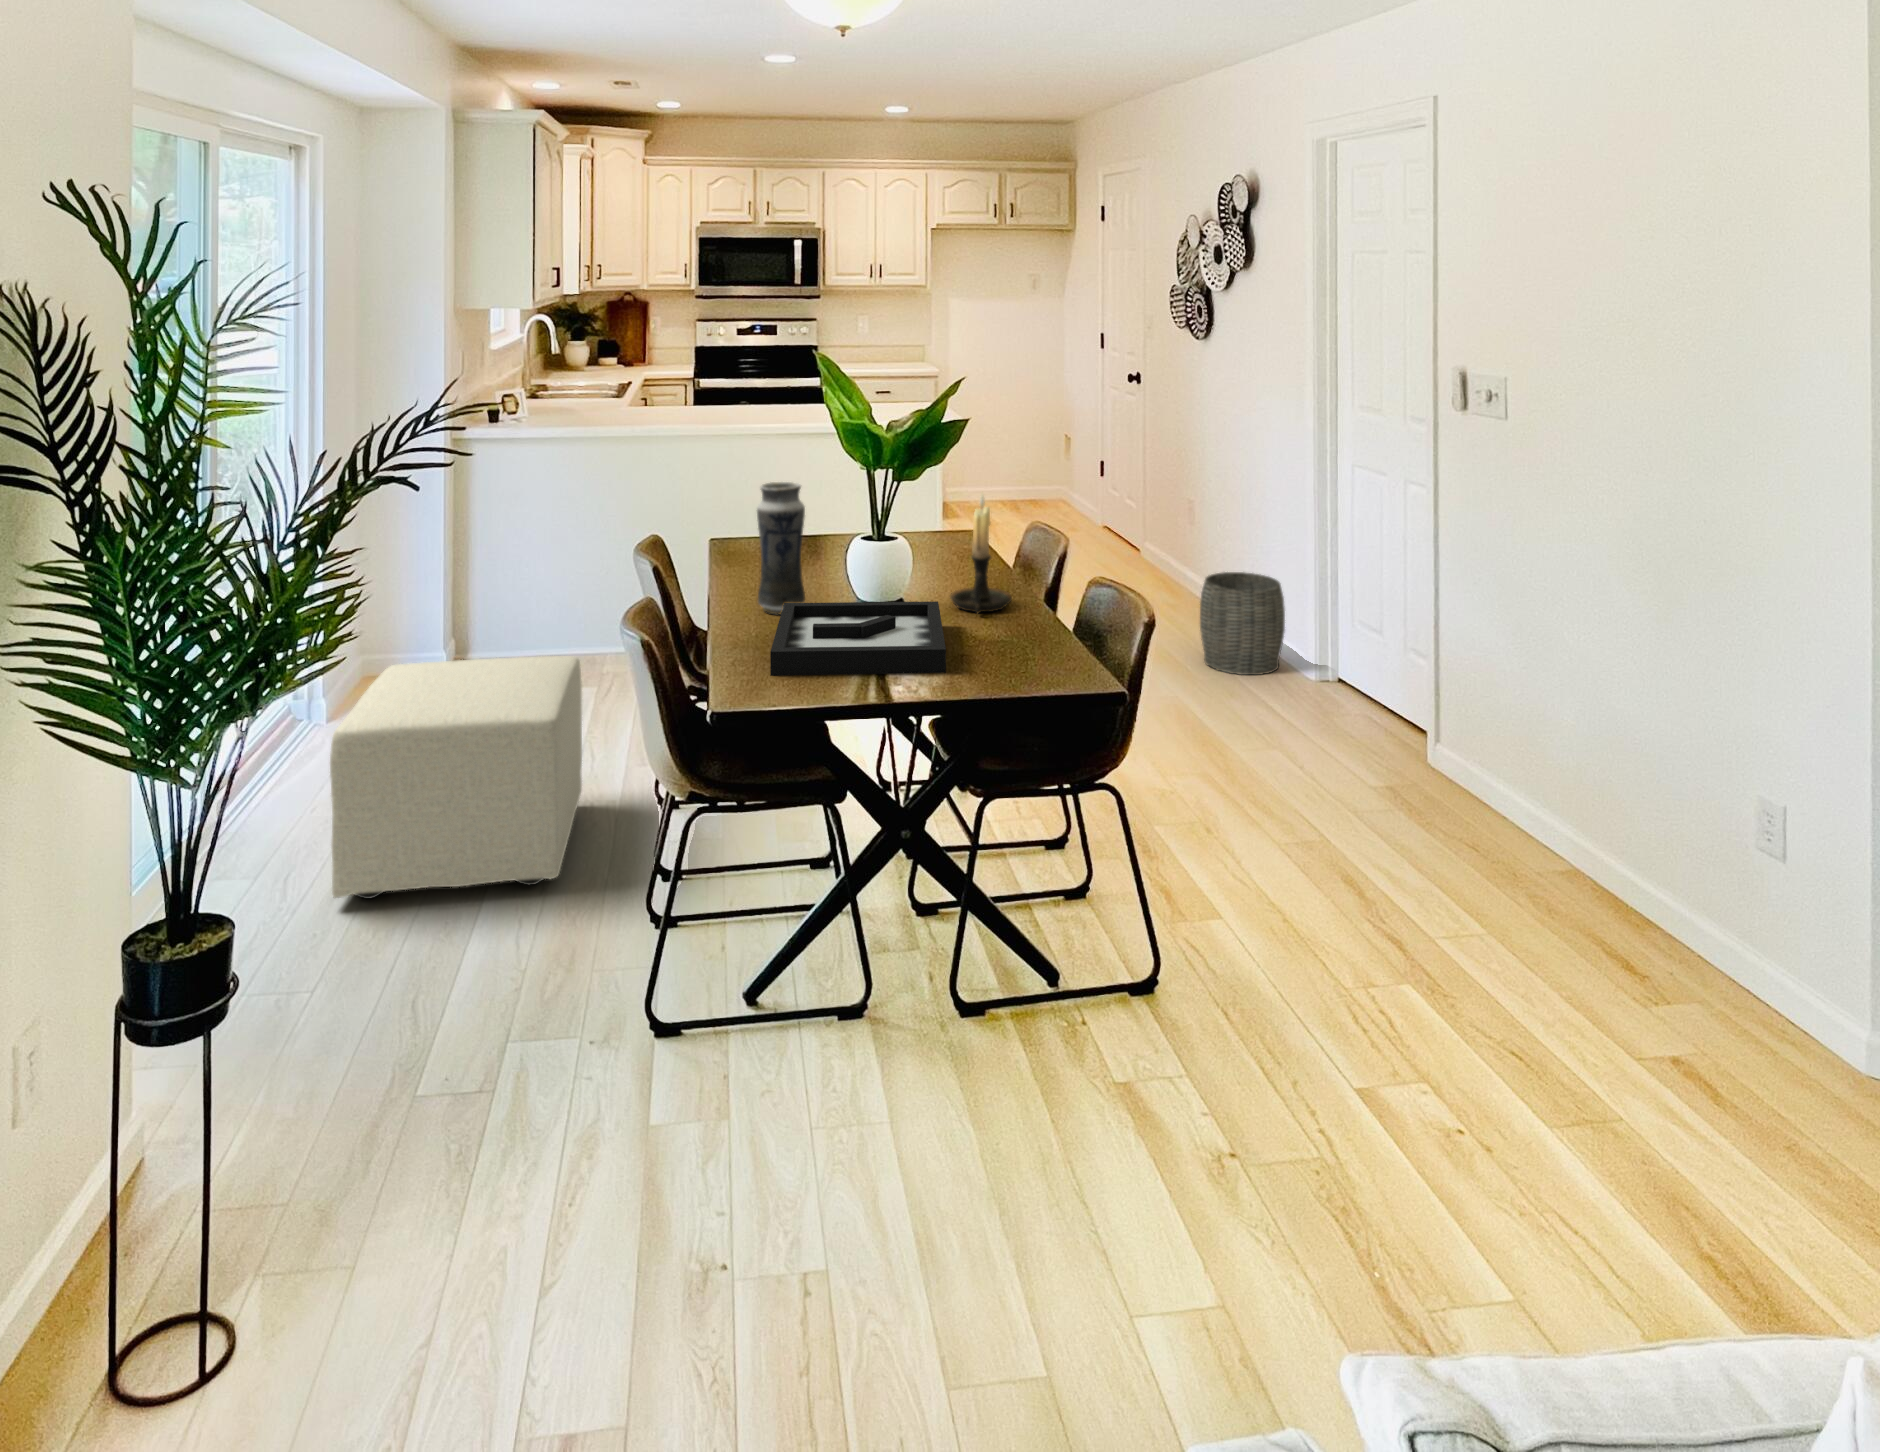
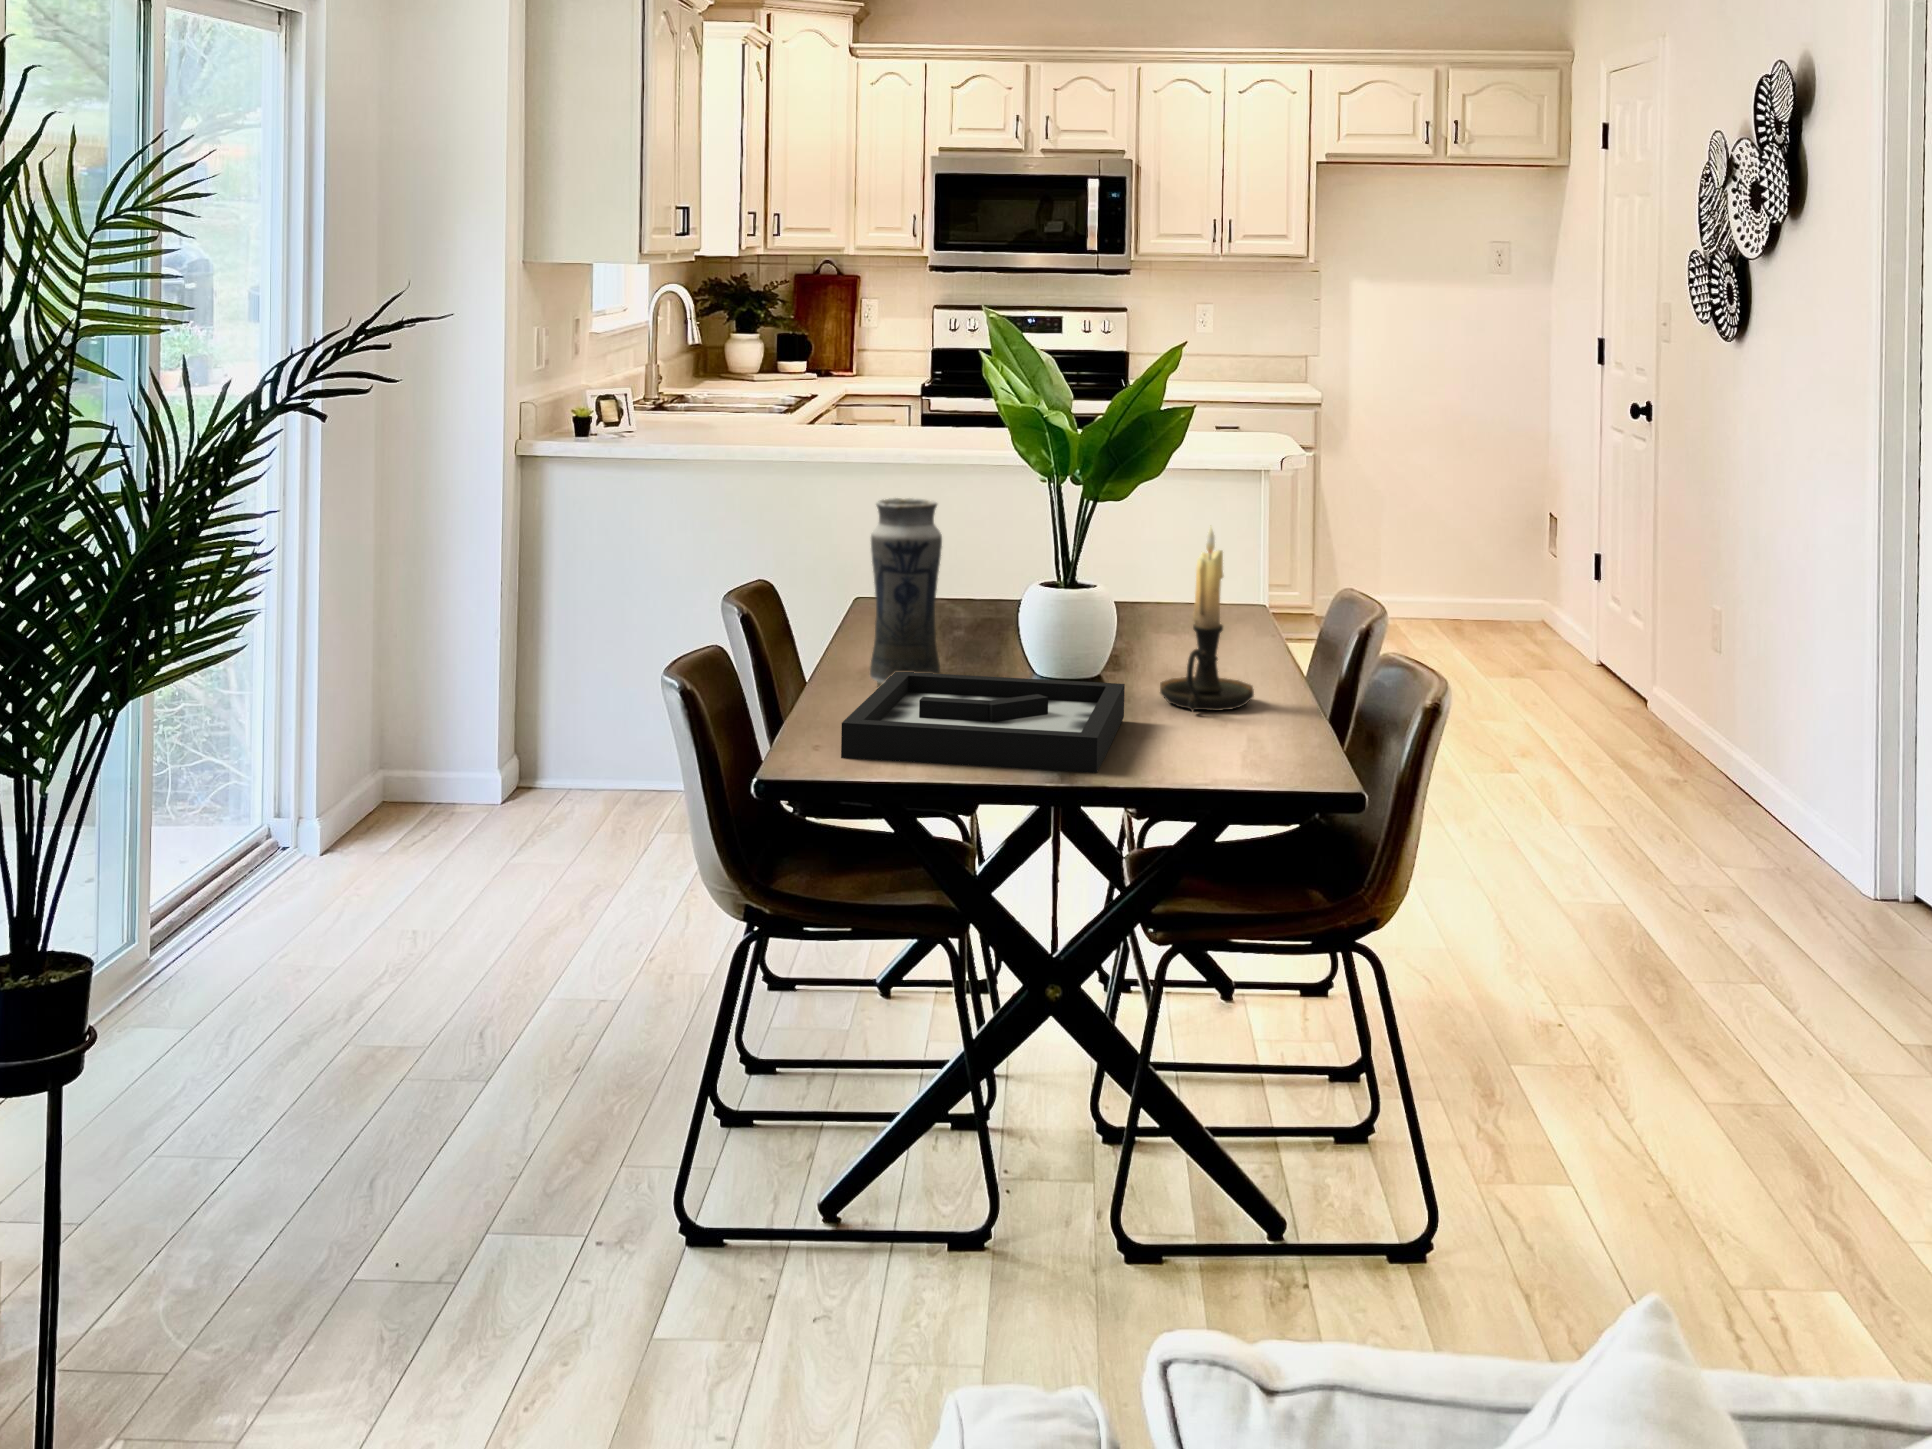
woven basket: present [1200,572,1285,675] -> none [1682,728,1831,900]
ottoman: present [330,656,582,899] -> none [289,748,651,1065]

